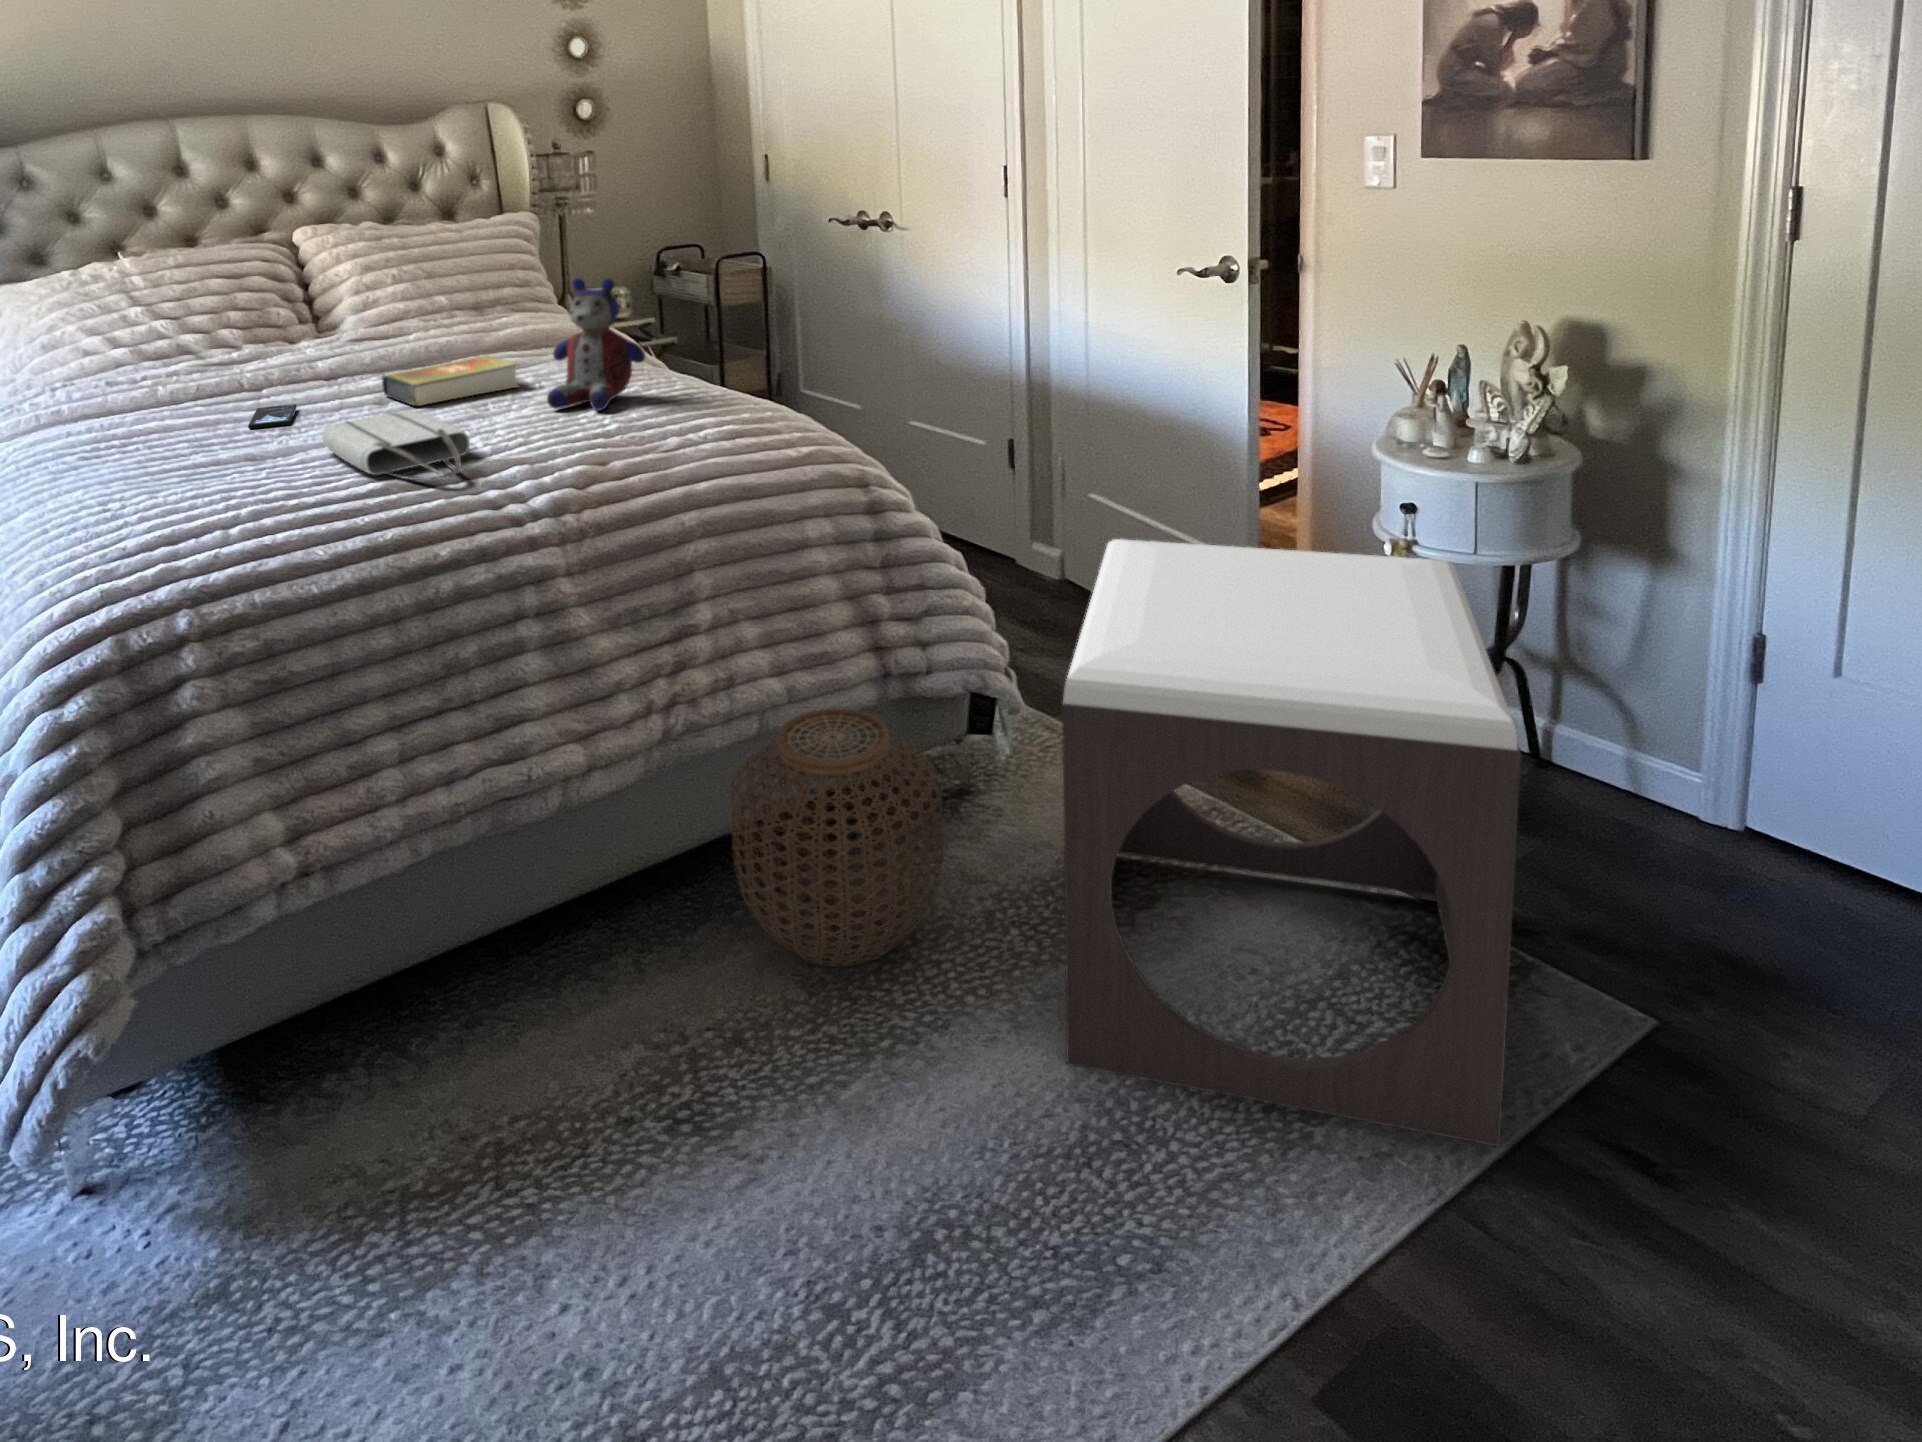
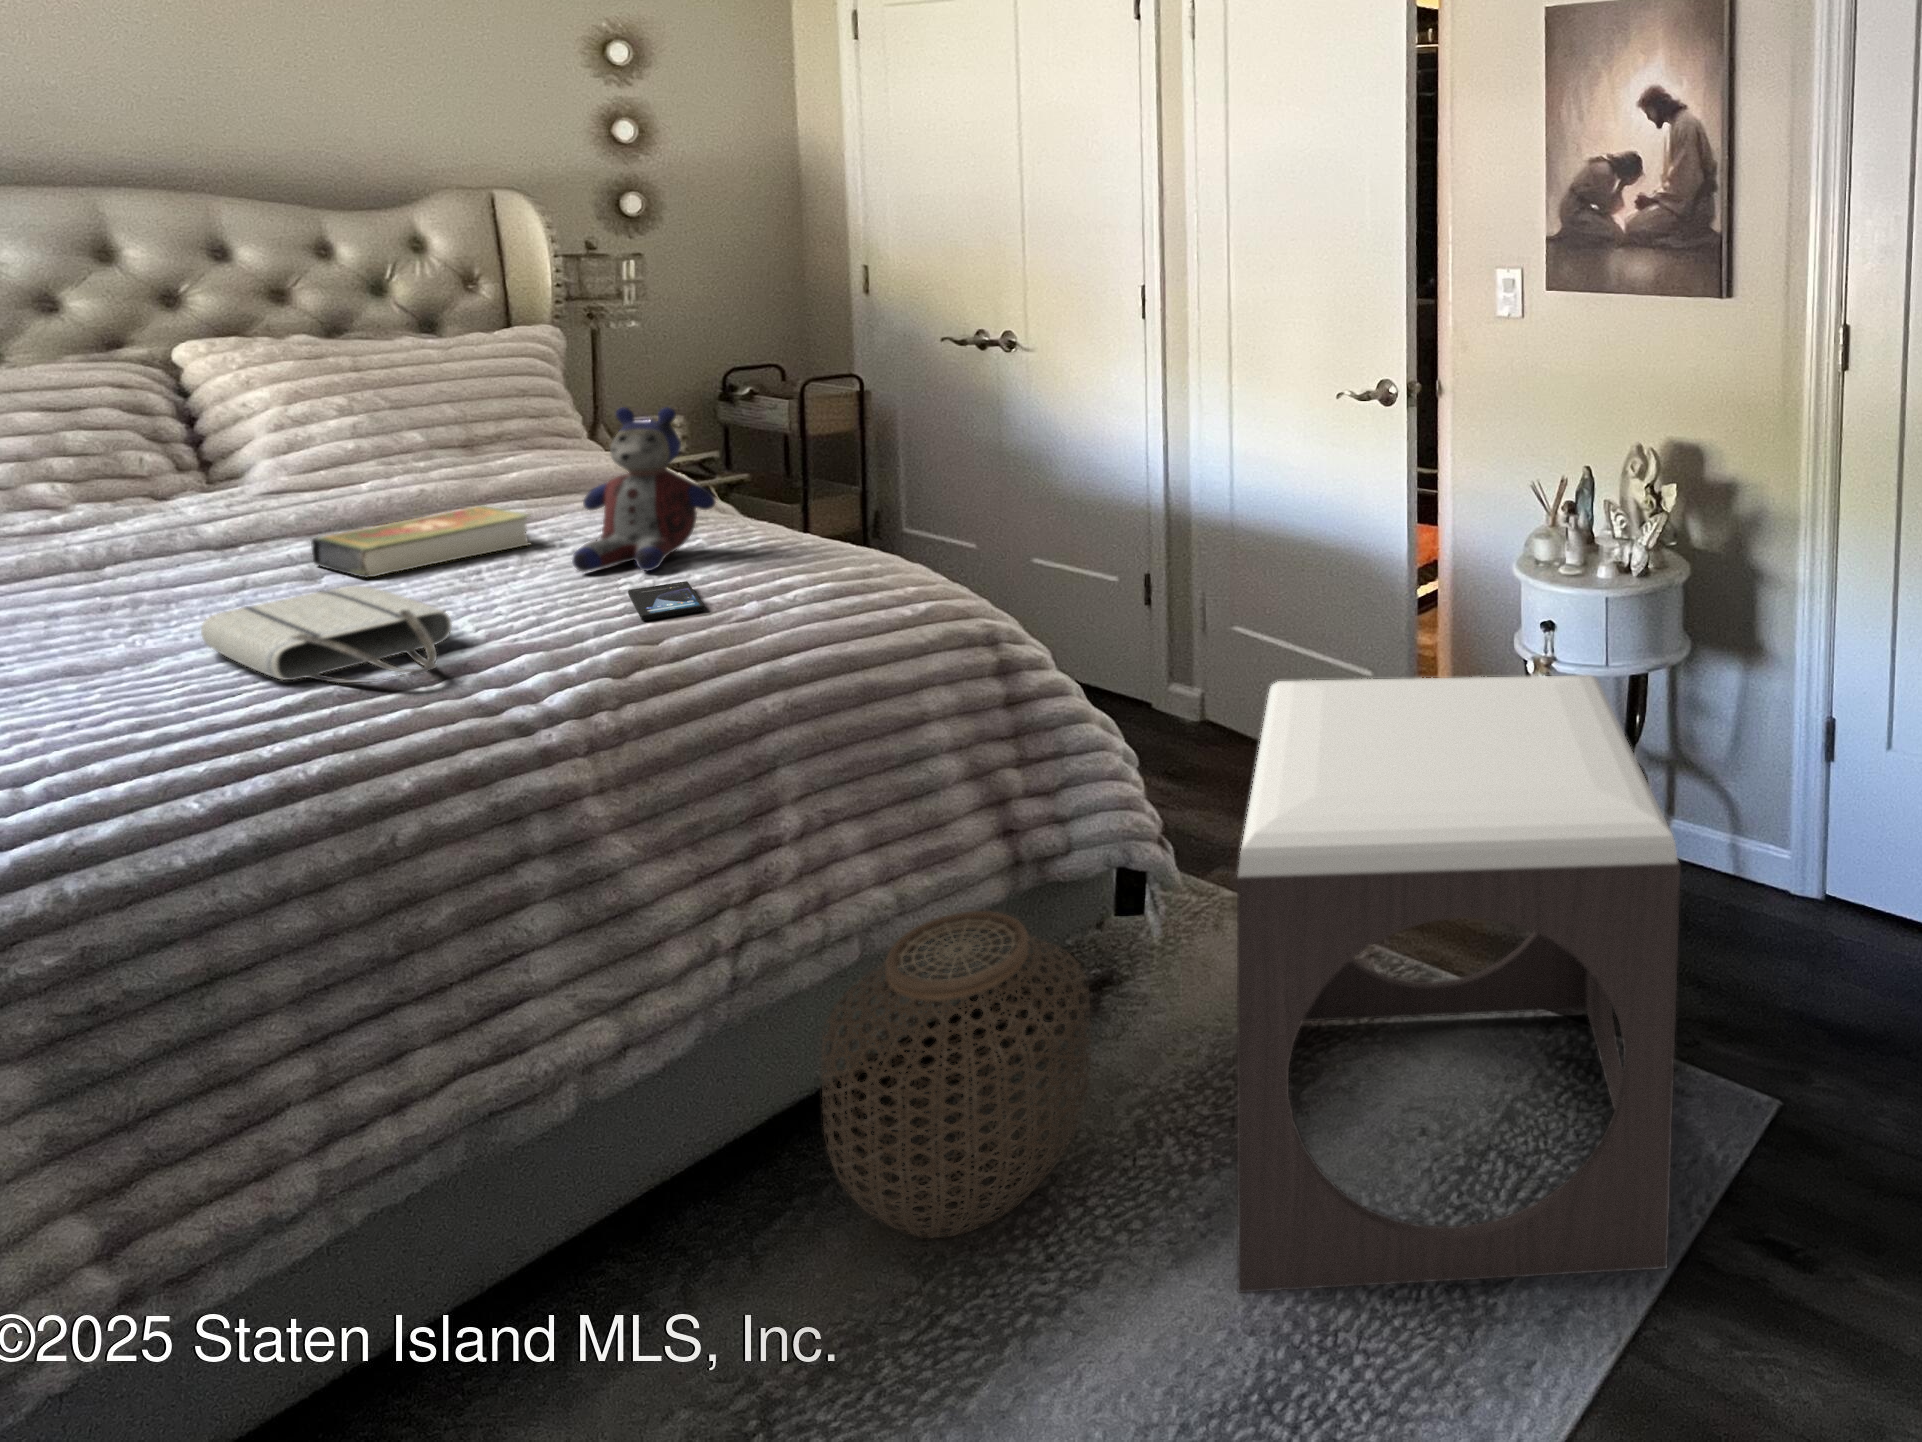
smartphone: present [248,404,297,429] -> present [628,581,705,621]

